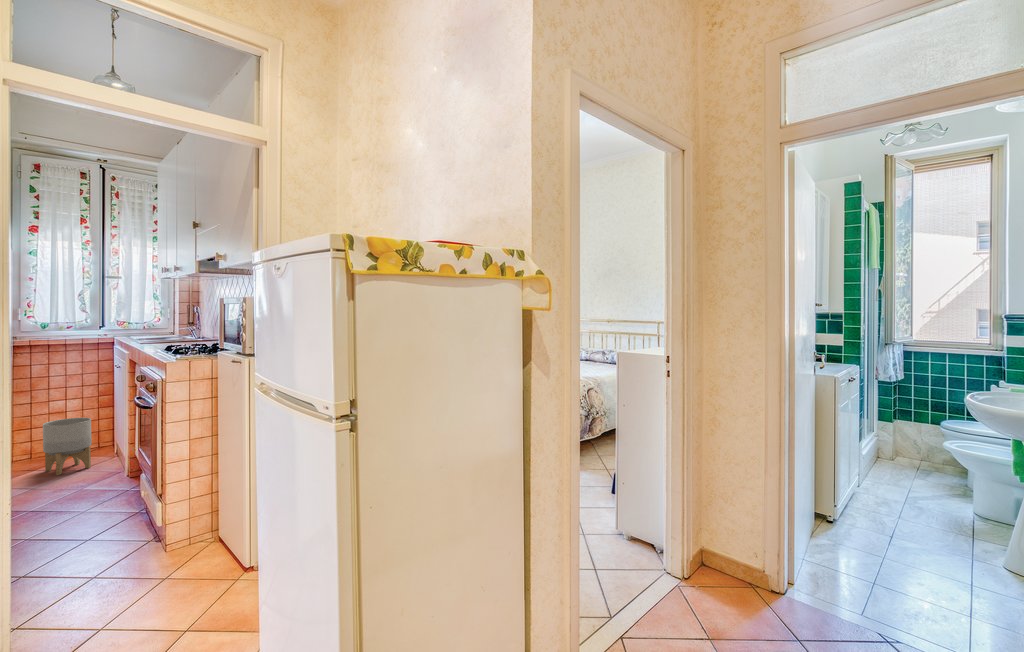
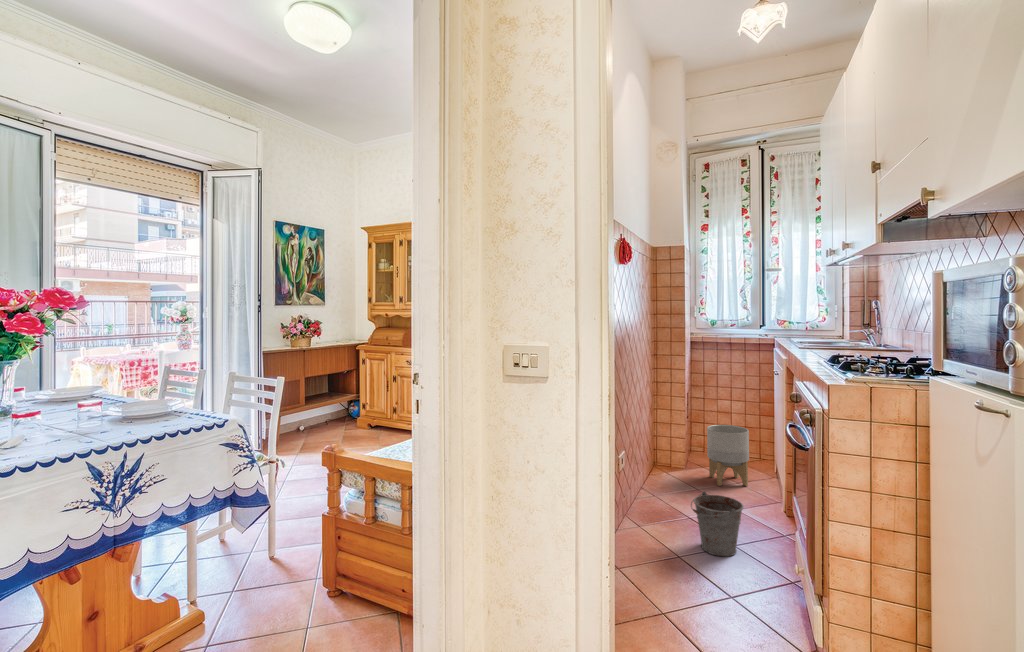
bucket: none [35,471,93,522] -> present [691,492,744,556]

